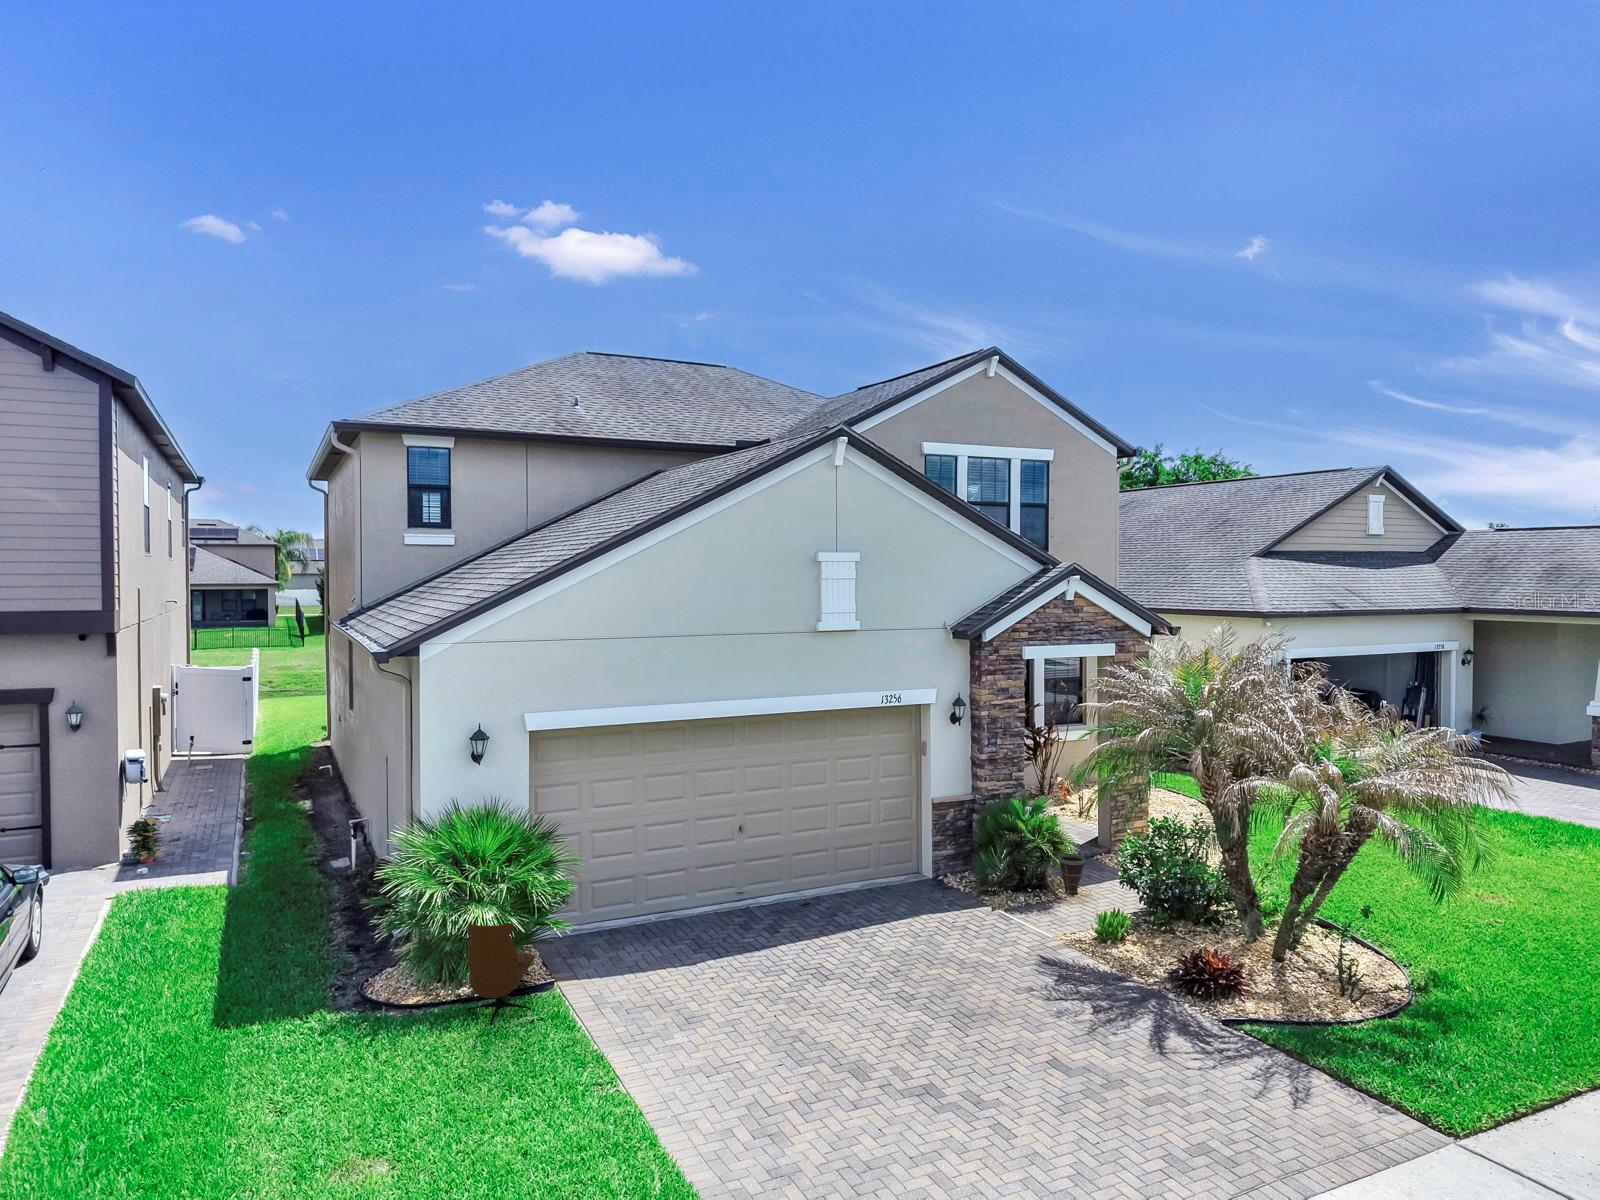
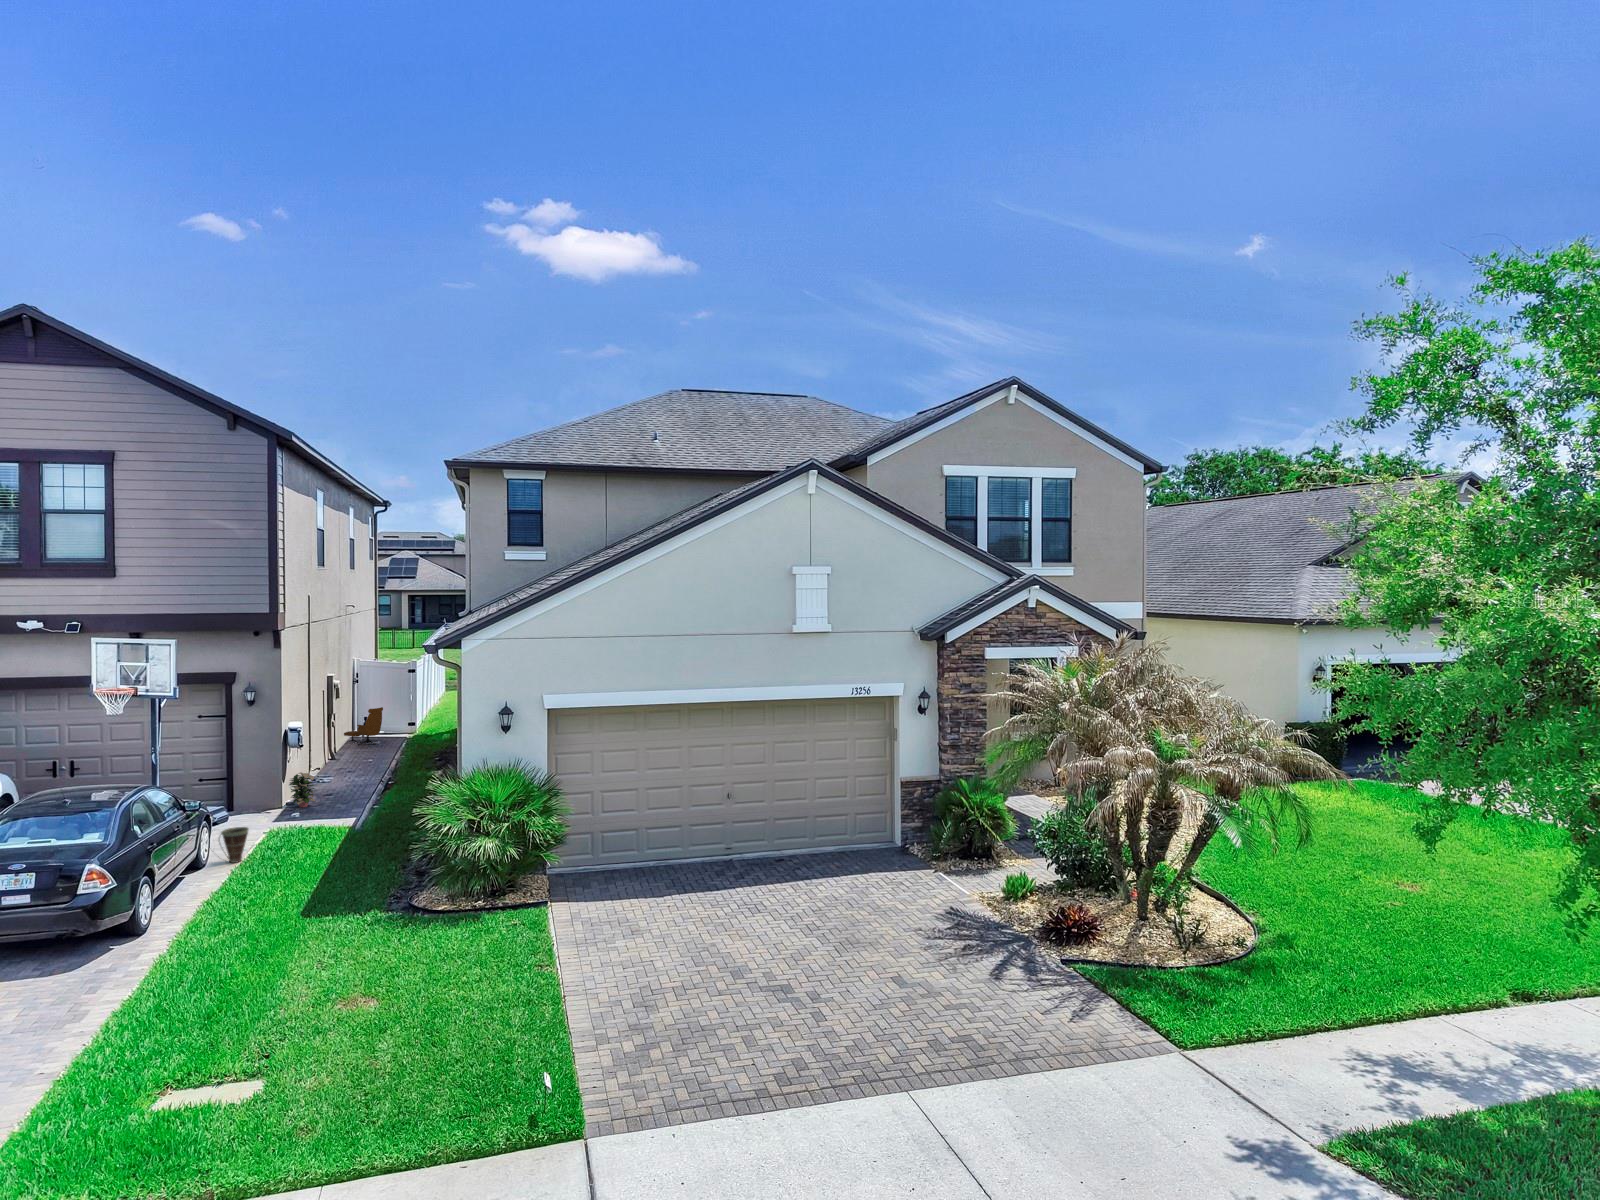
basket: present [1044,851,1085,895] -> present [219,827,248,863]
lounge chair: present [466,923,537,1025] -> present [344,707,383,745]

